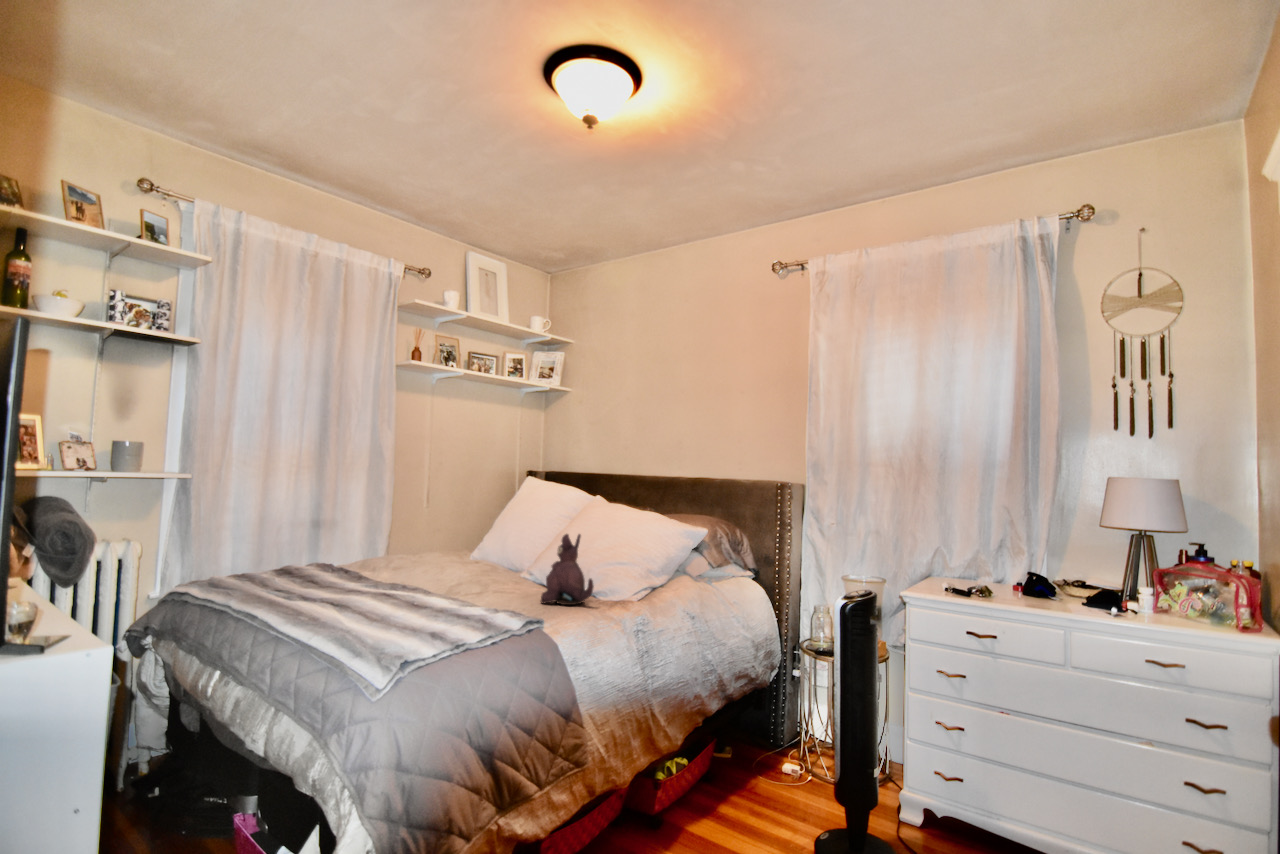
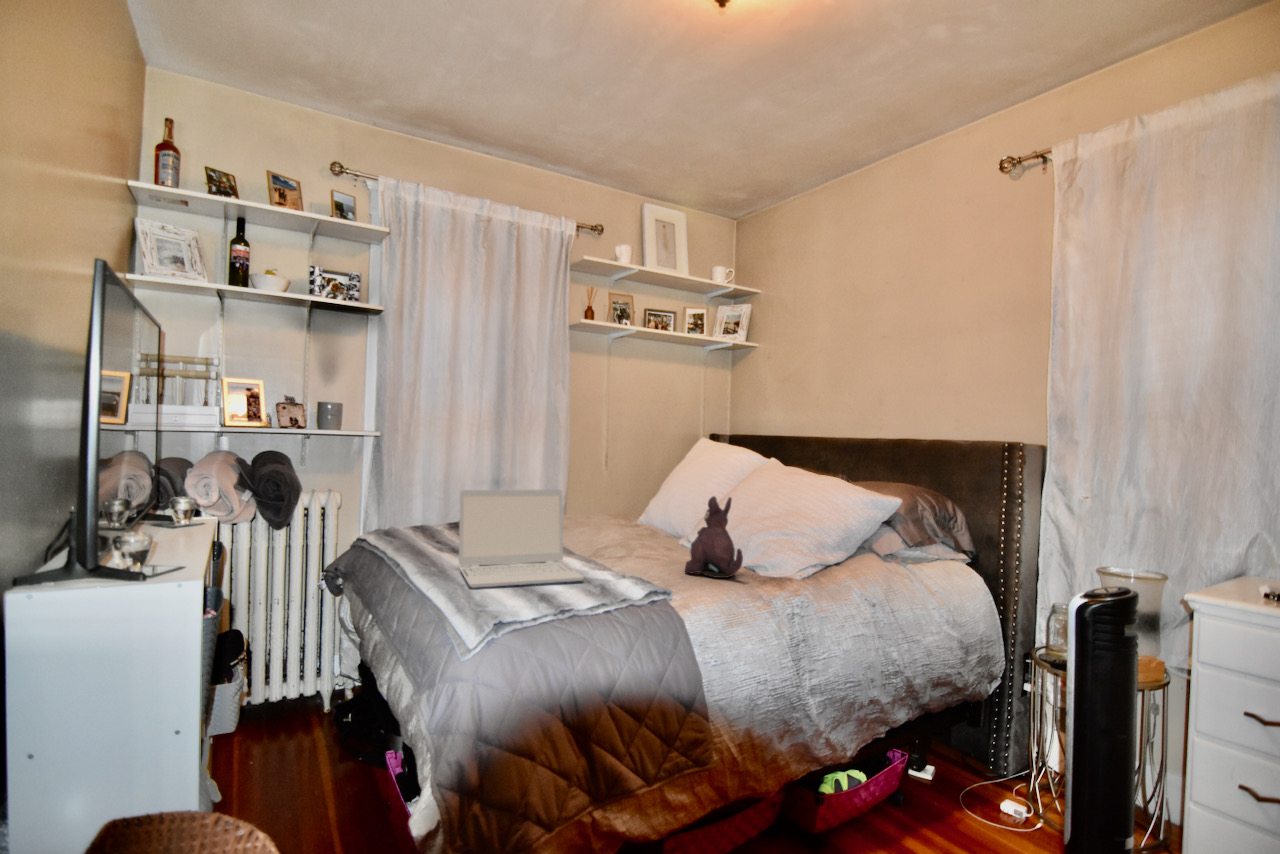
laptop: none [332,533,464,633] -> present [459,490,584,588]

